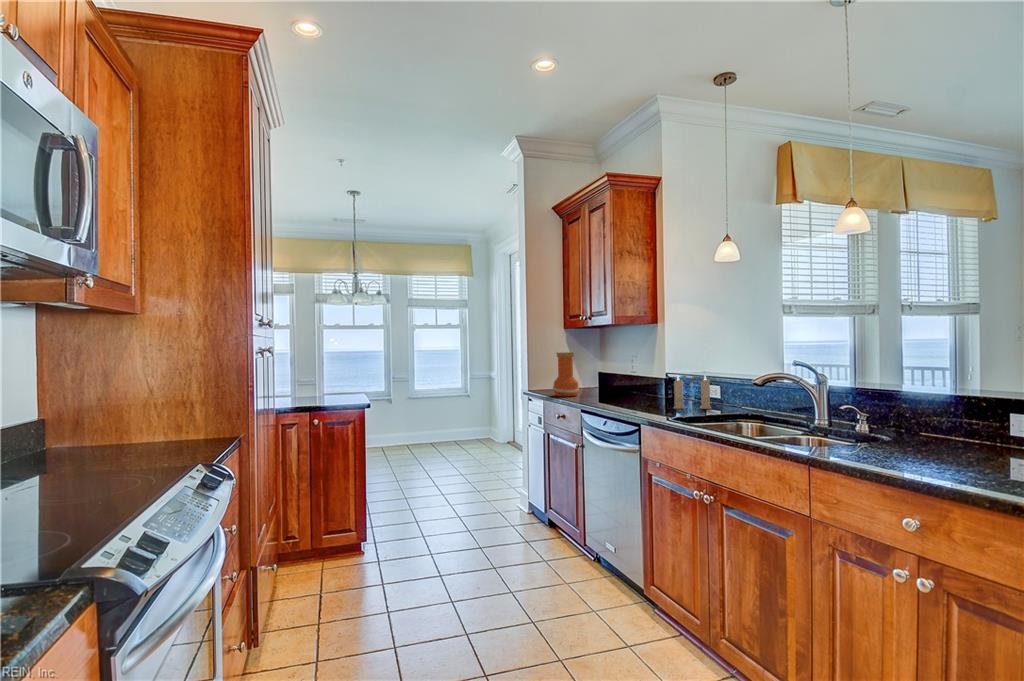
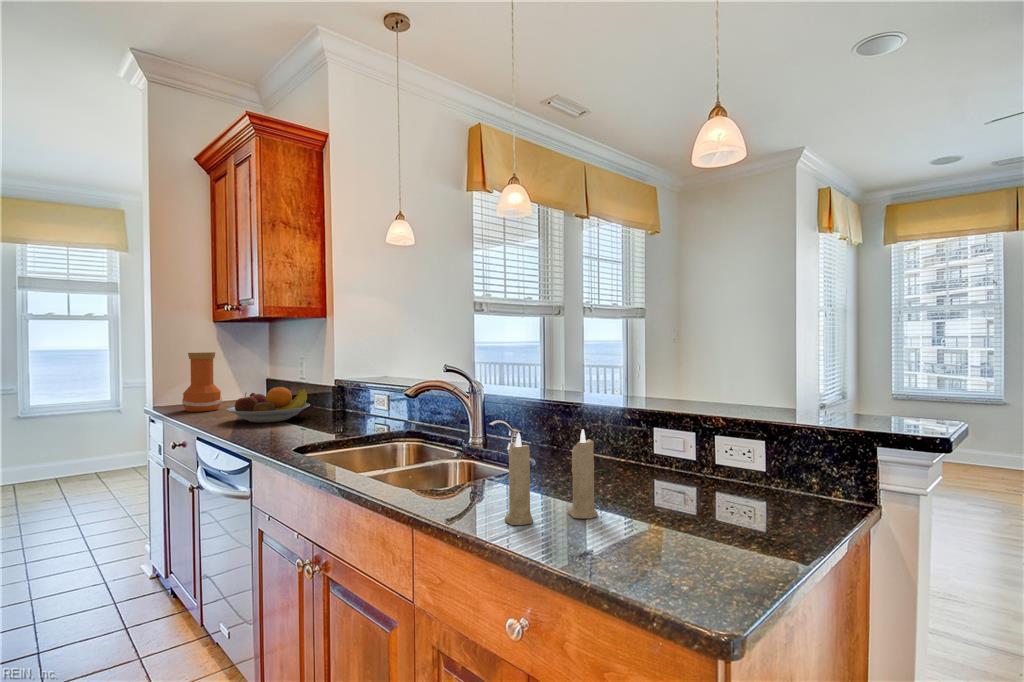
candle: present [674,376,711,409] -> present [505,429,598,525]
fruit bowl: none [597,378,656,404] -> present [226,387,310,423]

